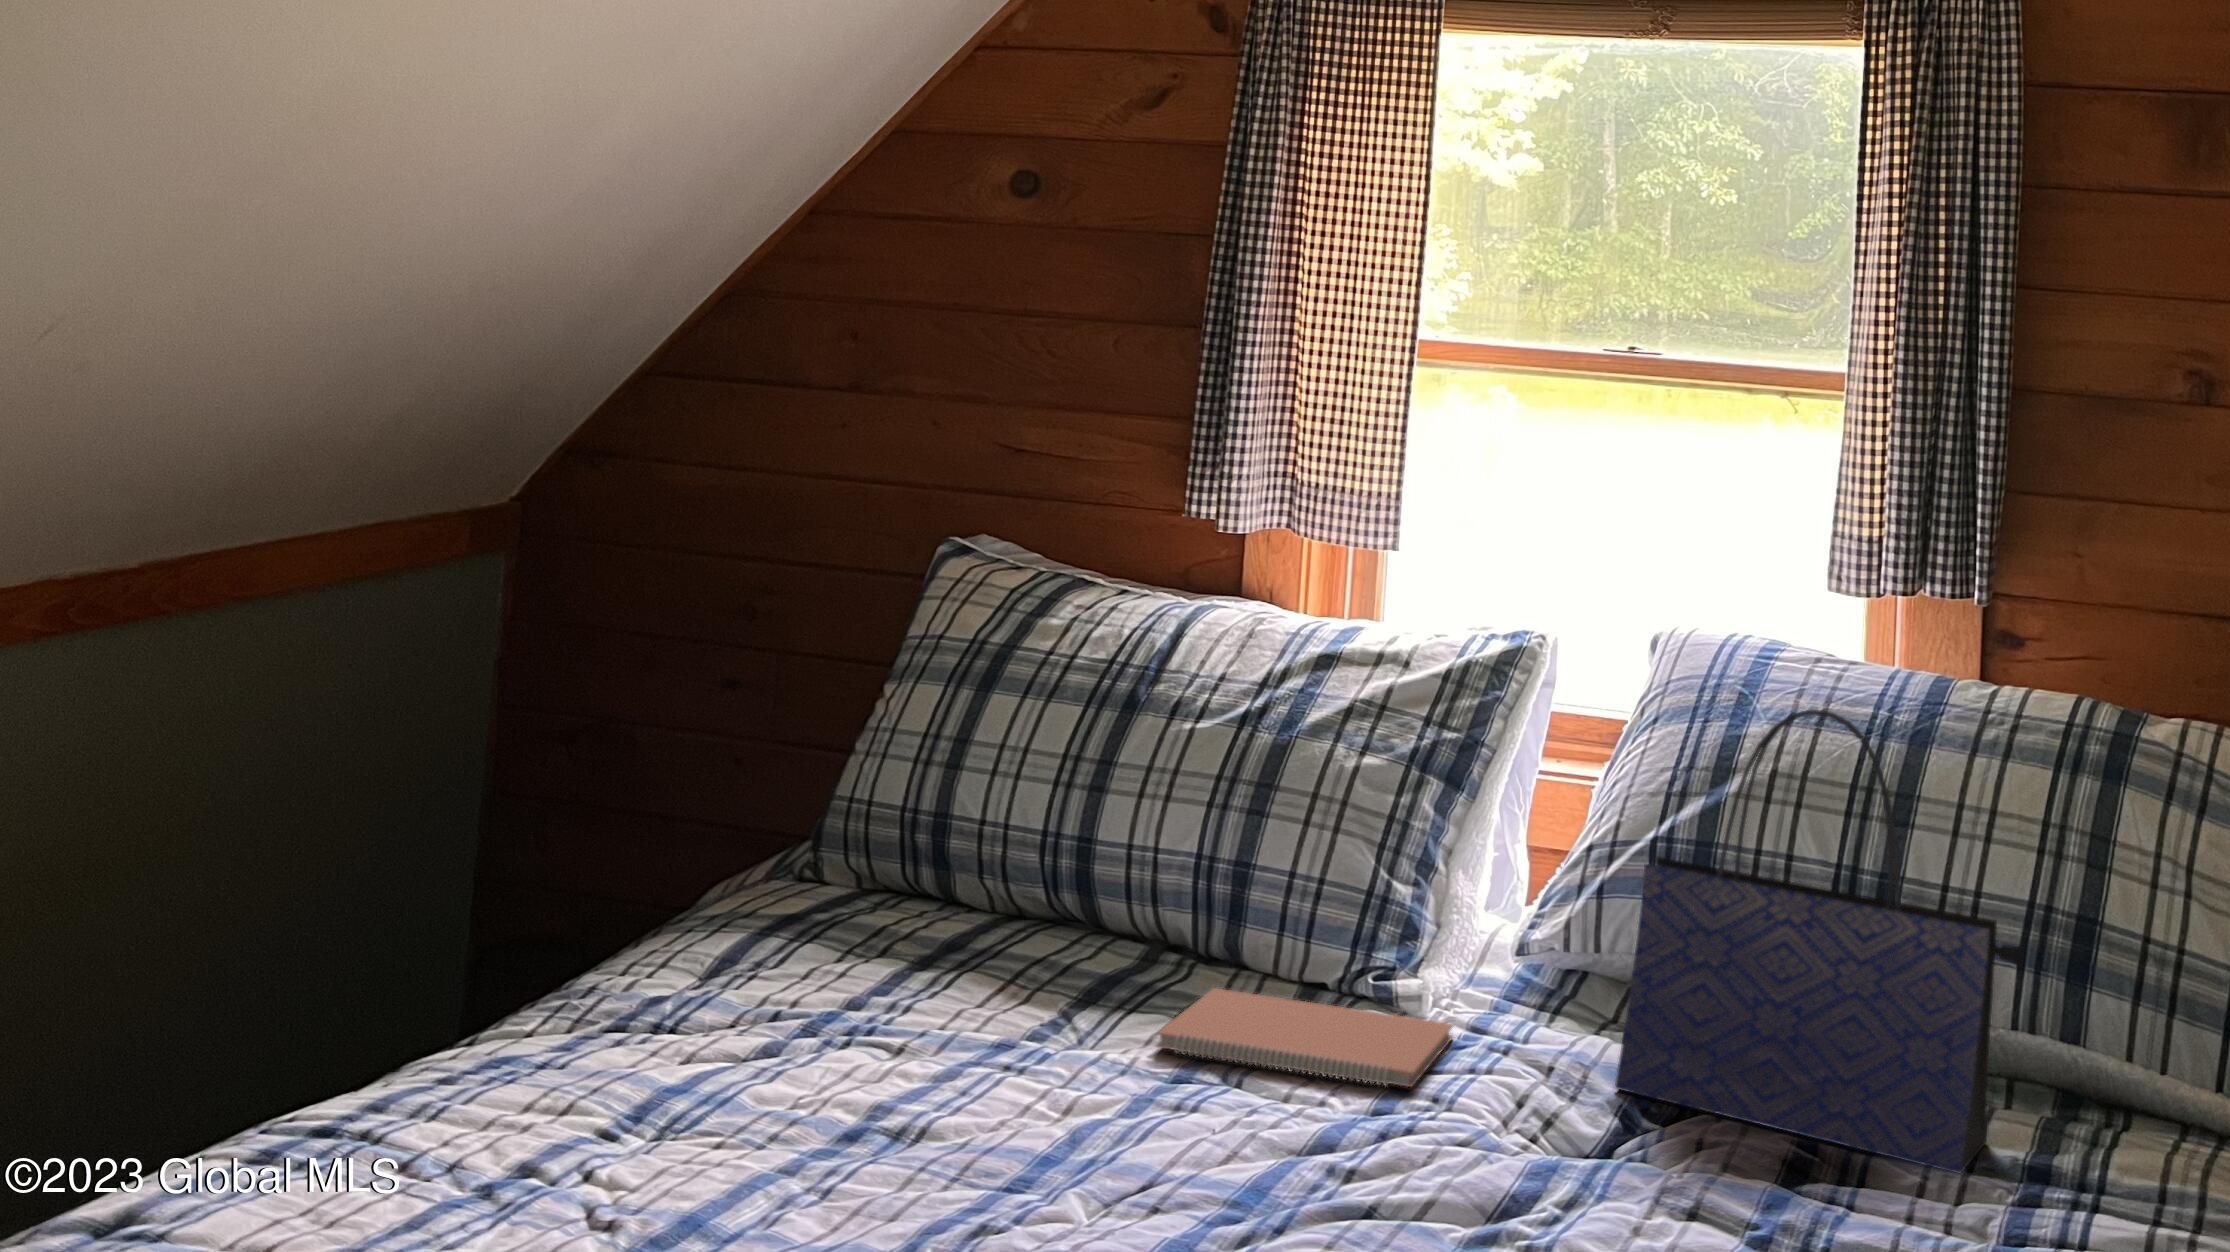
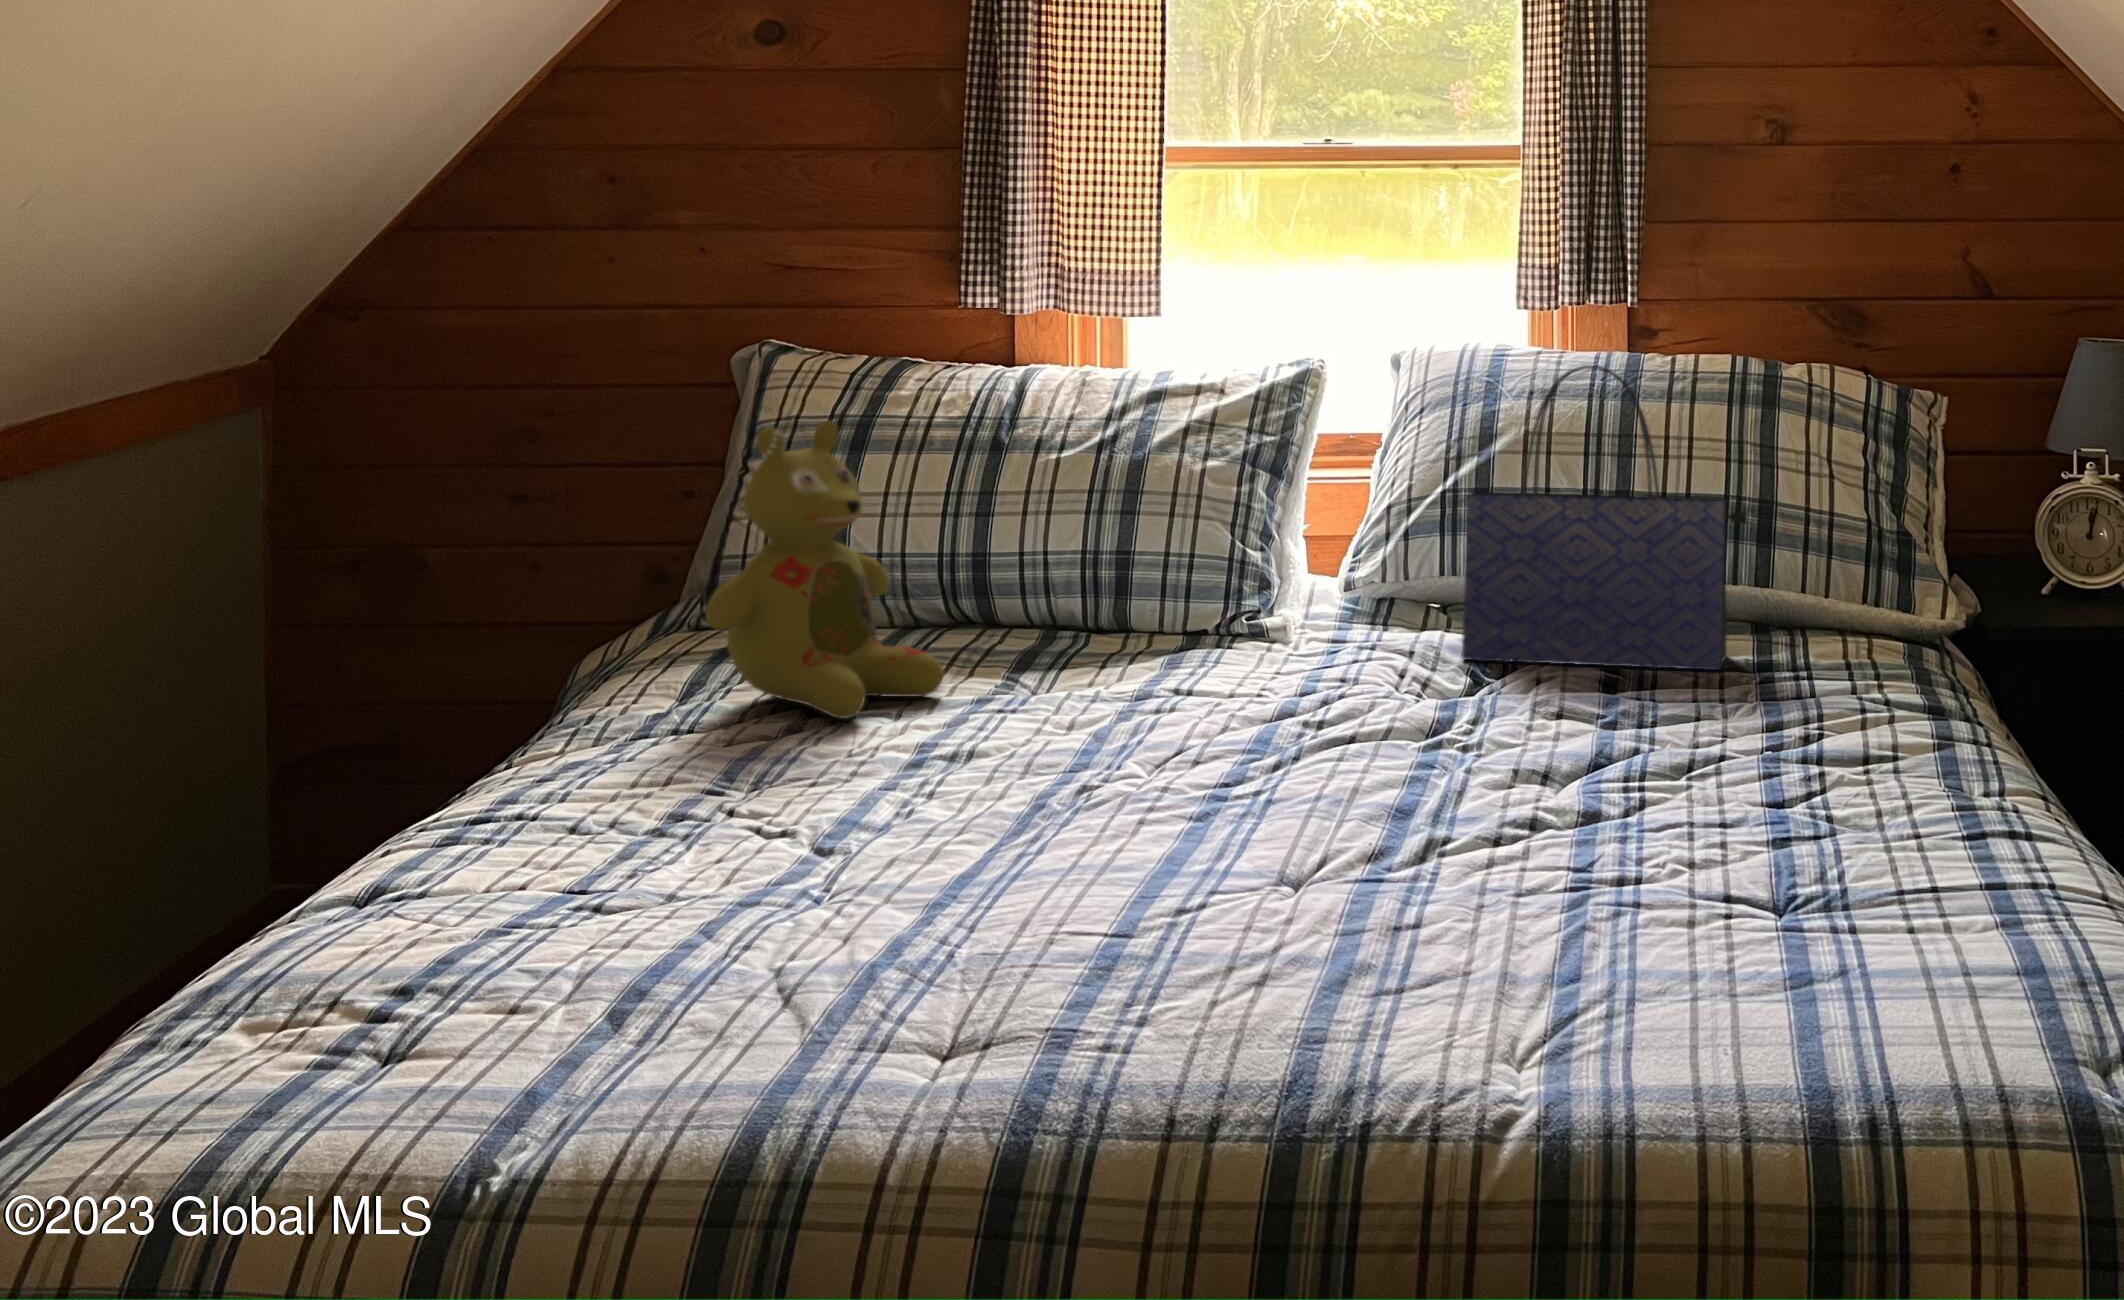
stuffed bear: none [652,678,942,1071] -> present [706,420,943,719]
notebook: present [1156,988,1453,1087] -> none [1113,639,1325,678]

